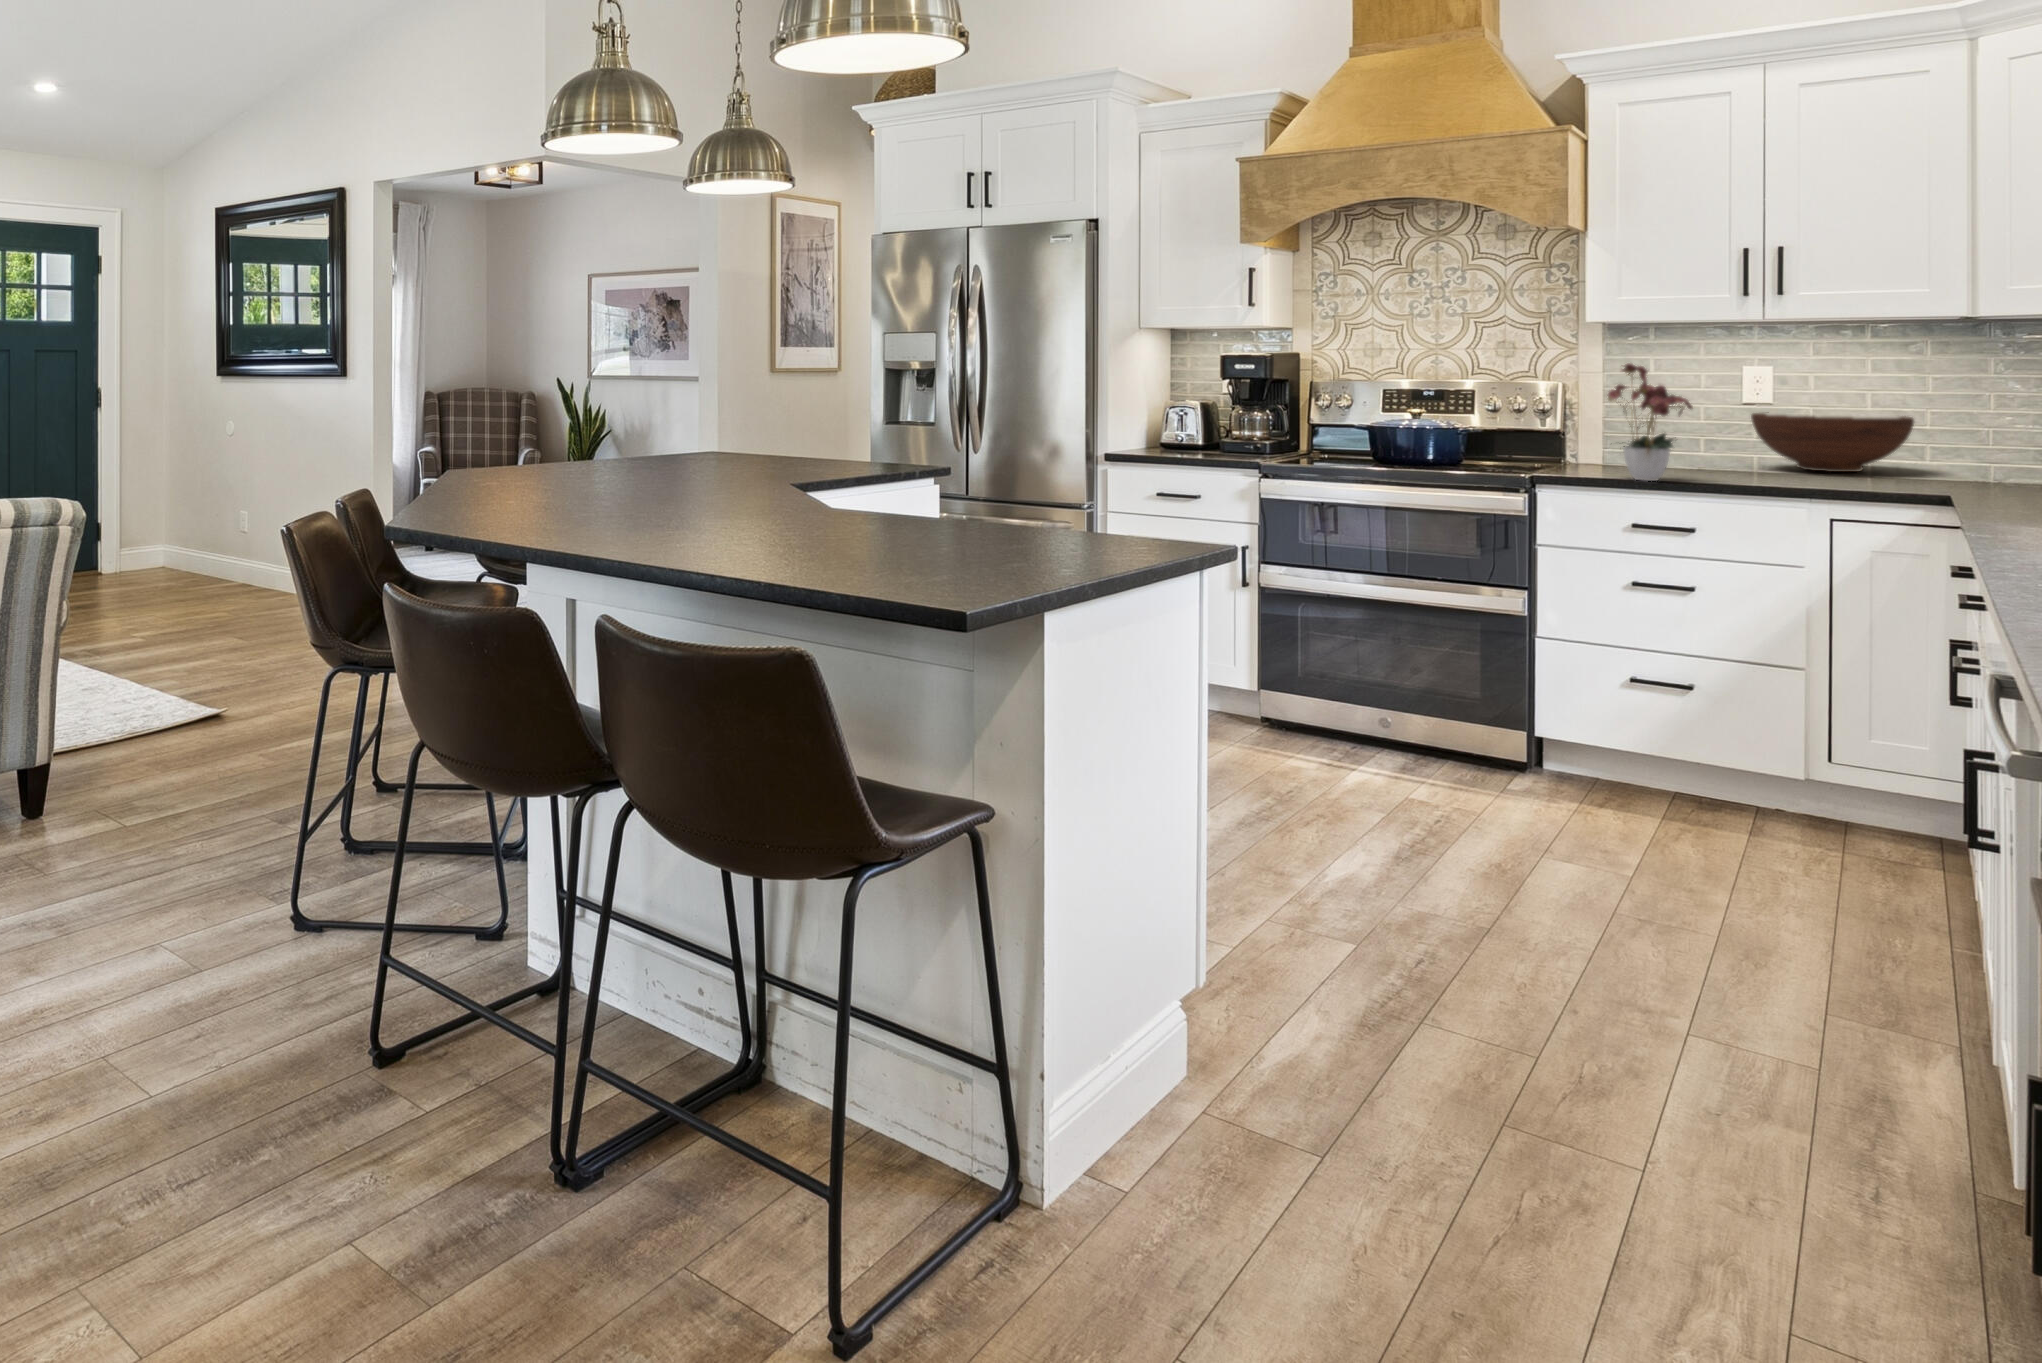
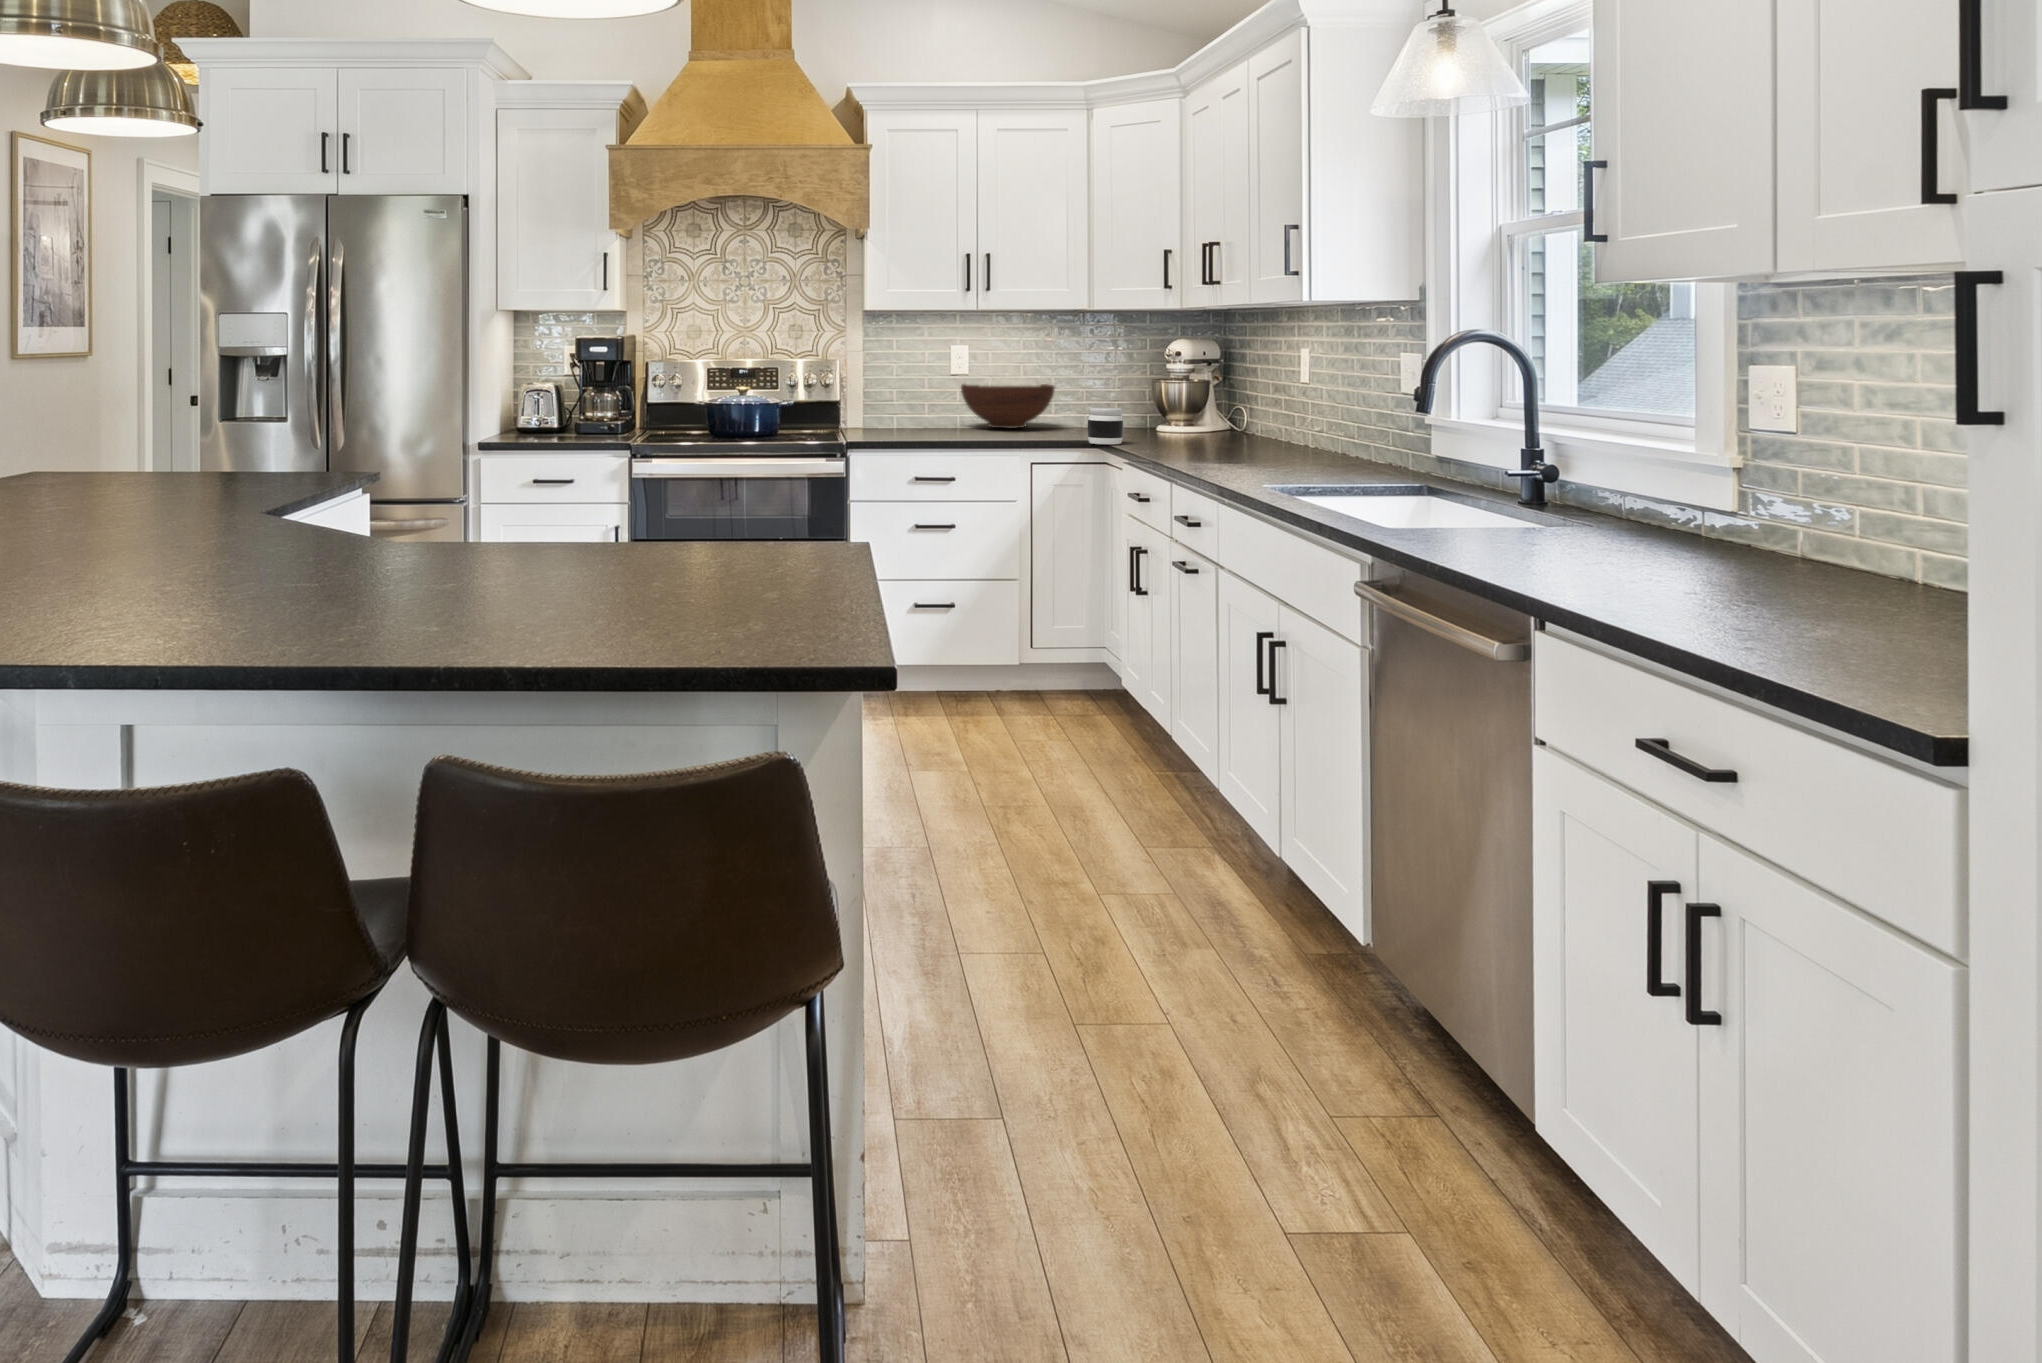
flower arrangement: present [1607,363,1693,481] -> none [890,341,959,443]
jar: none [1923,447,1990,498] -> present [1088,407,1123,444]

